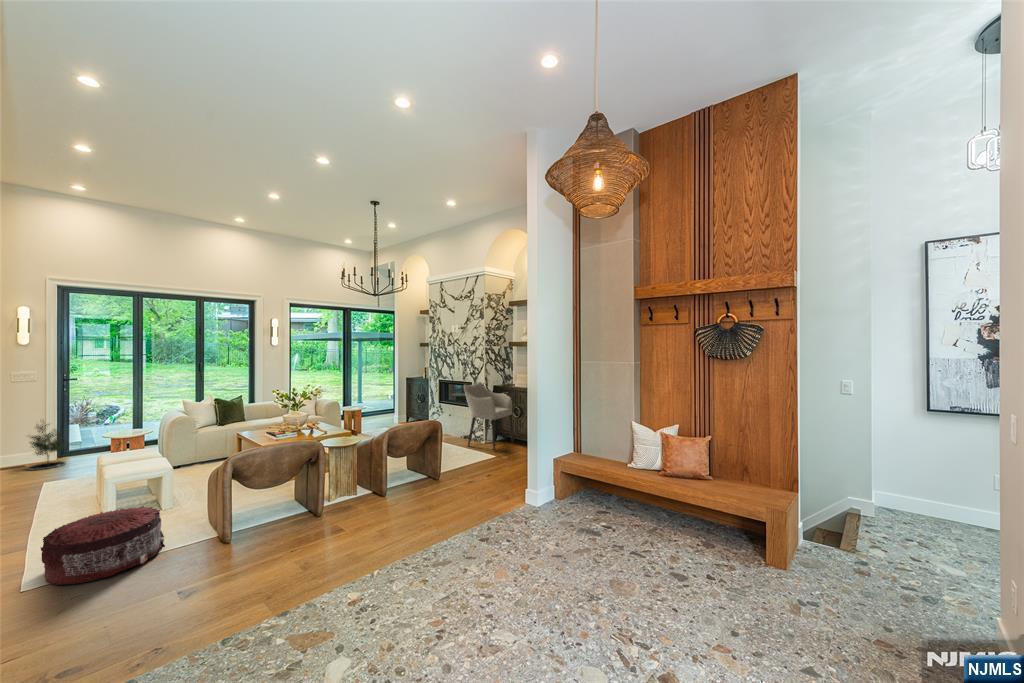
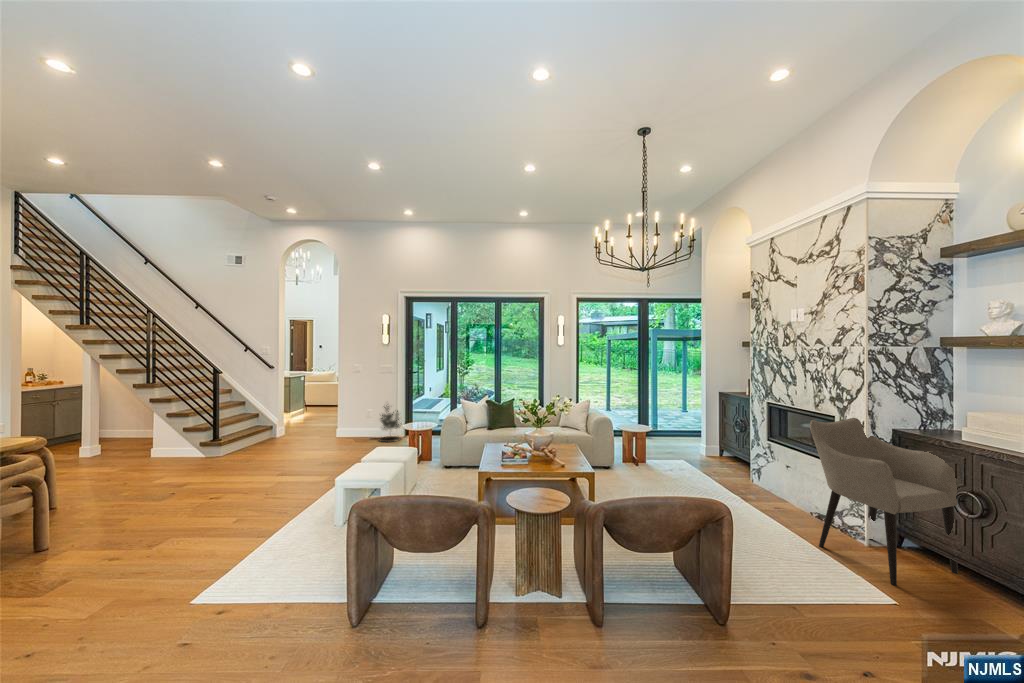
pouf: present [41,506,165,585] -> none [172,527,296,633]

